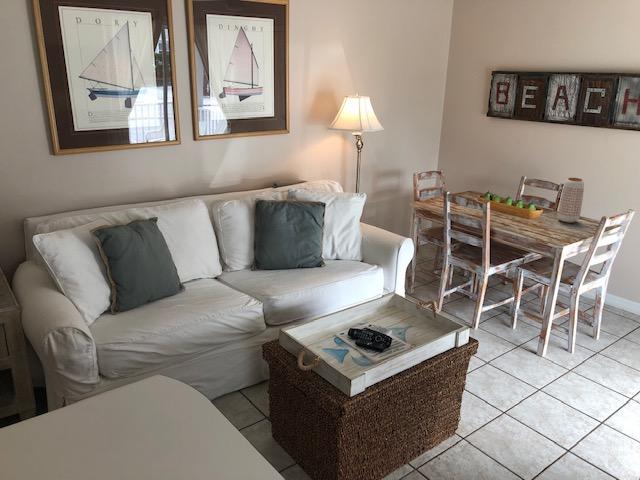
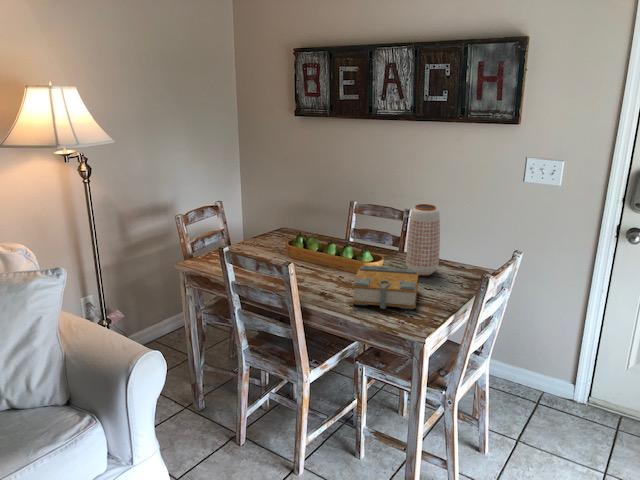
book: none [522,210,565,235] -> present [352,265,418,309]

